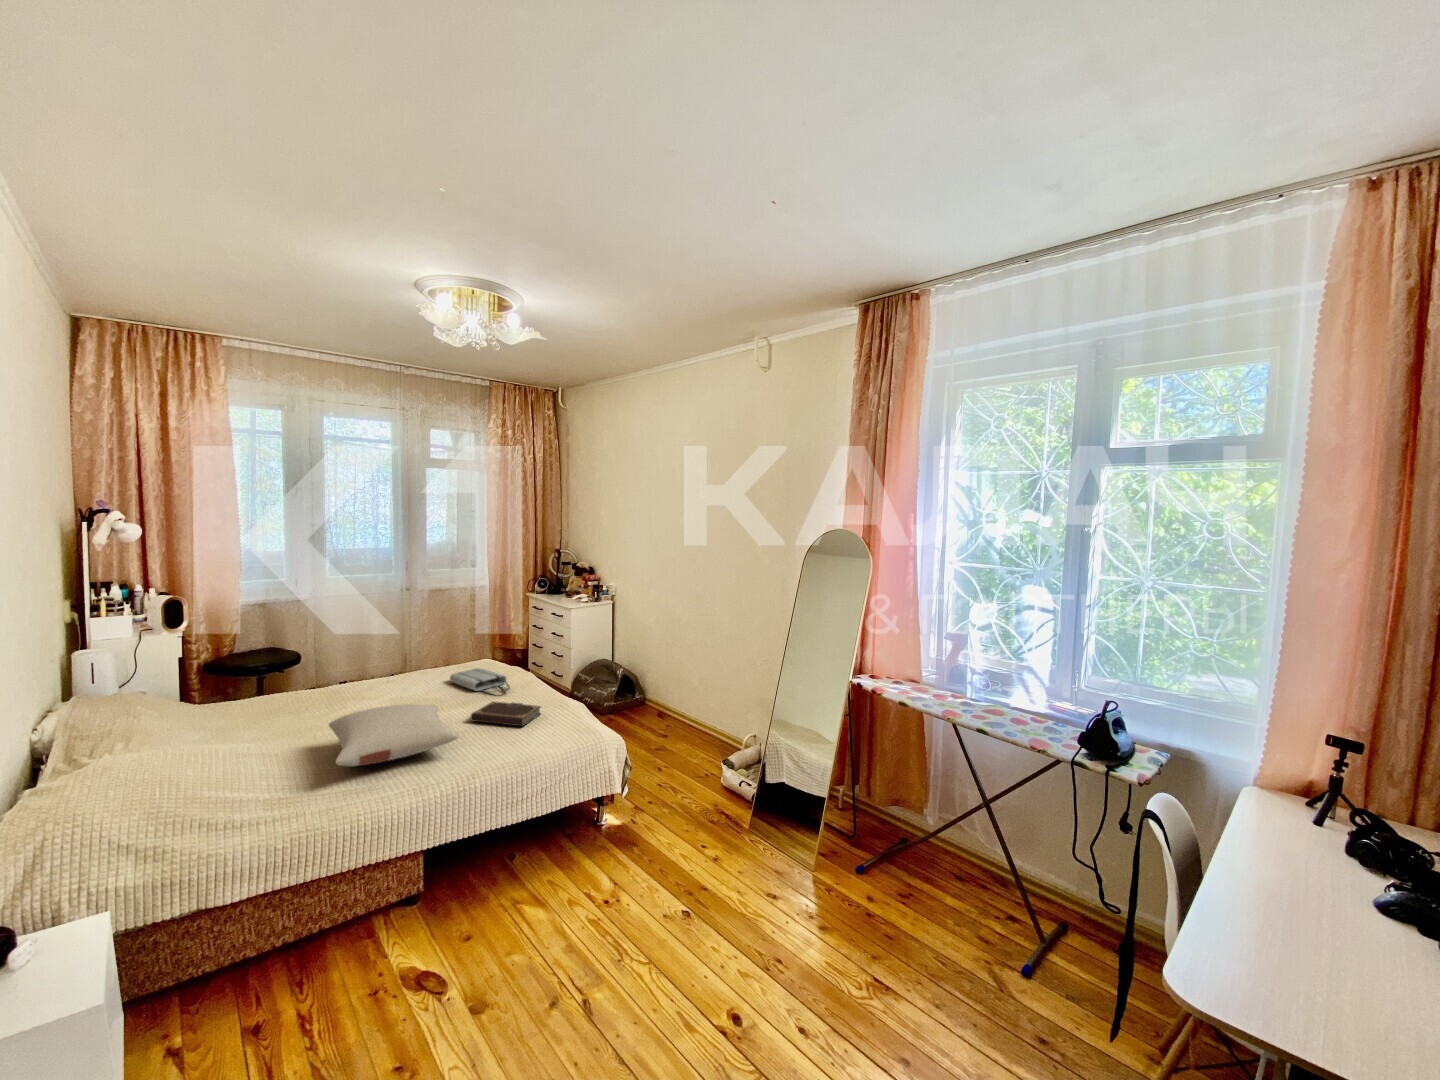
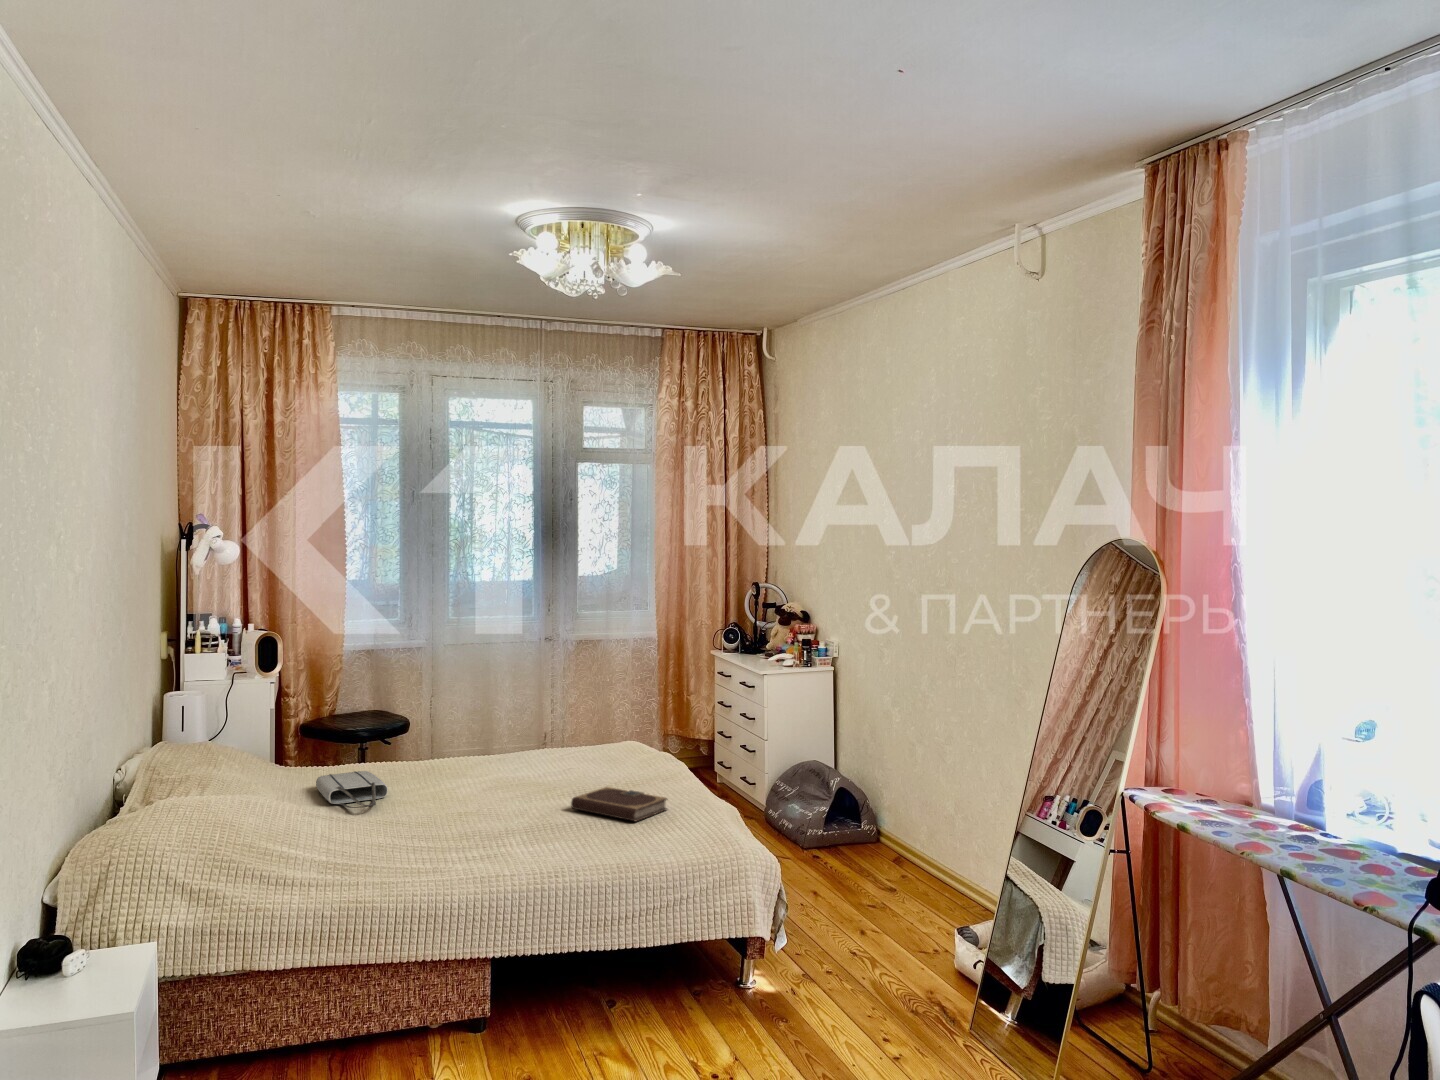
tote bag: present [450,668,510,691] -> present [316,771,388,808]
pillow: present [329,704,459,766] -> none [391,772,540,840]

